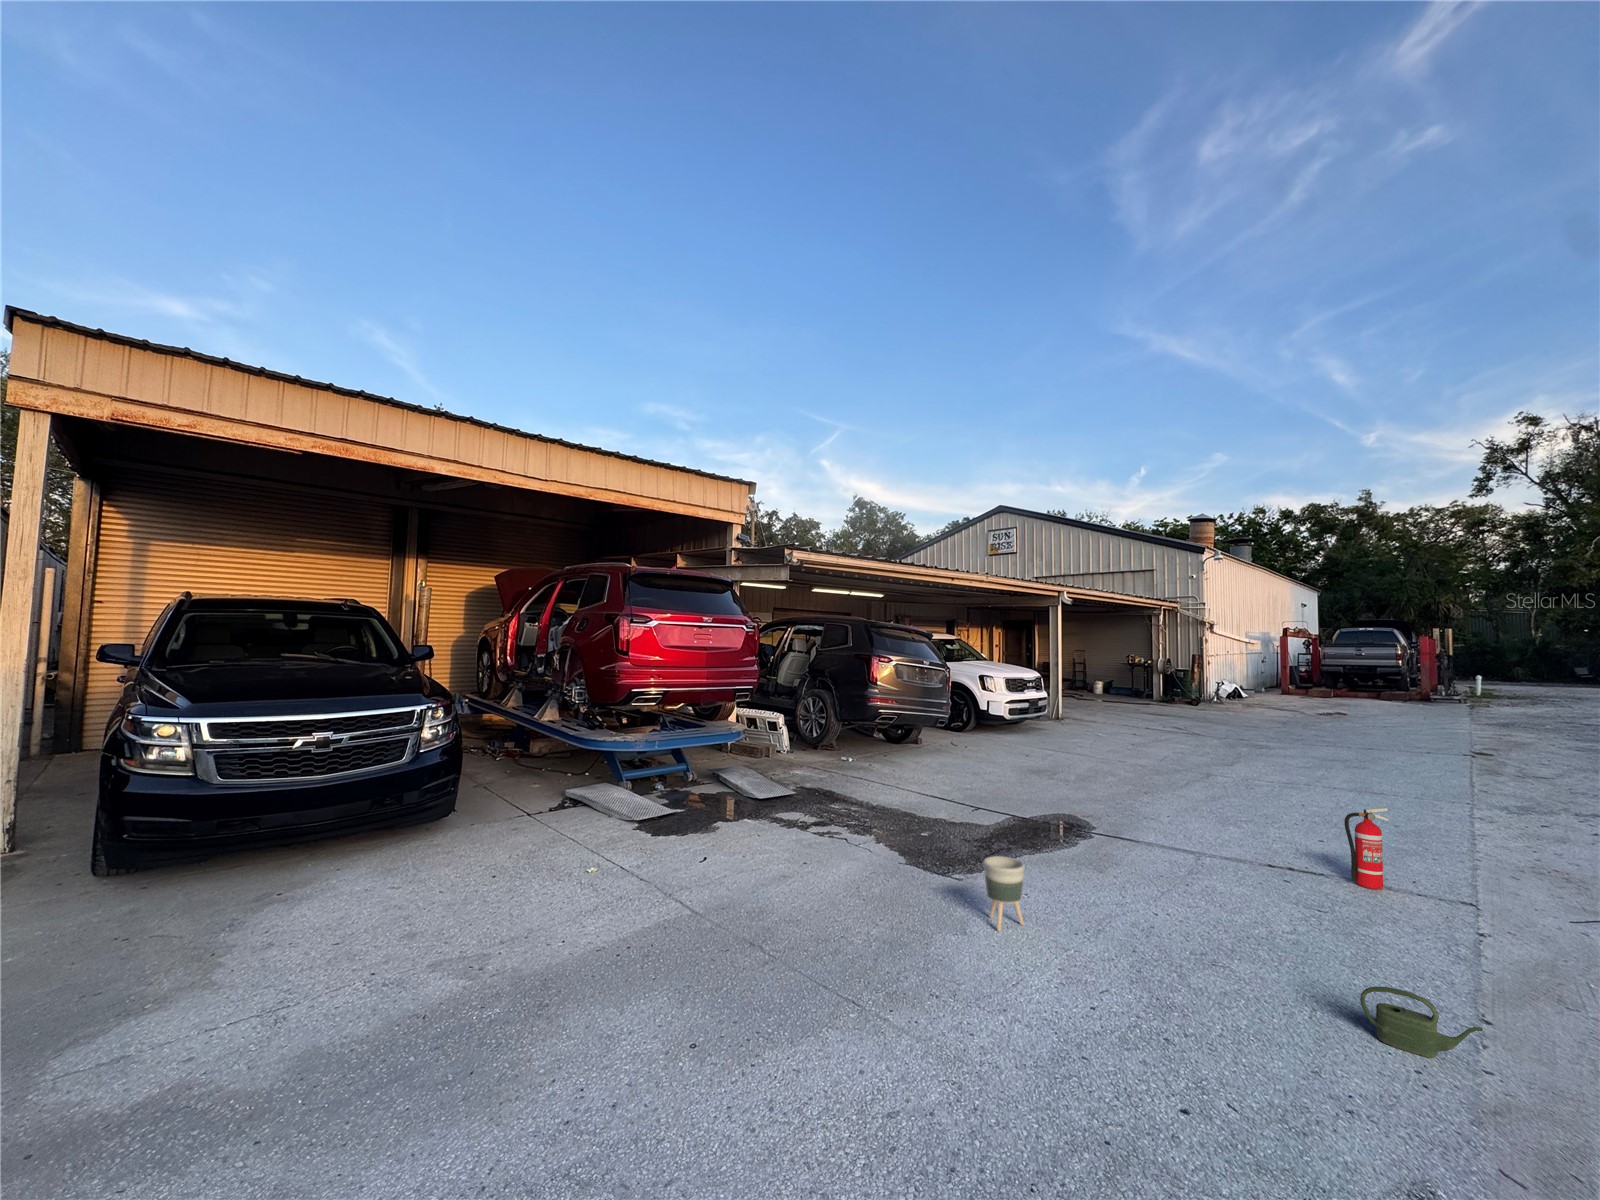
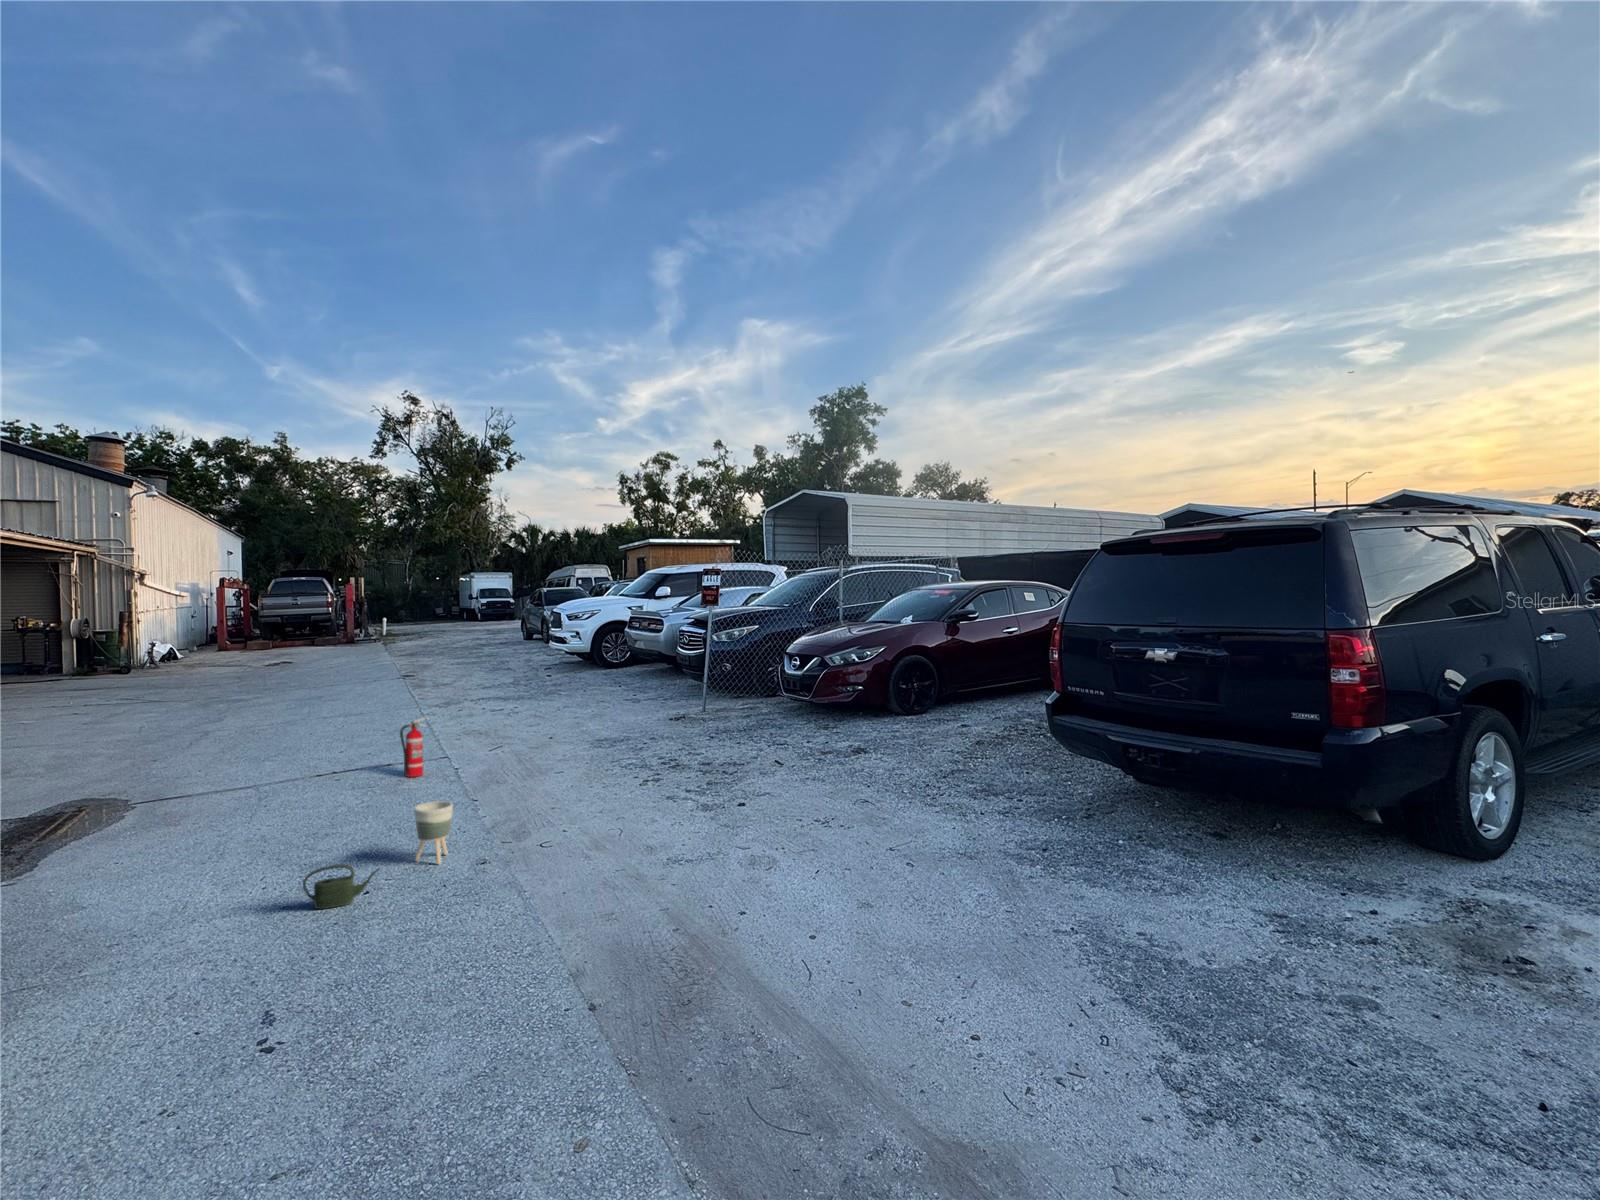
planter: present [983,856,1025,931] -> present [414,801,453,864]
watering can: present [1360,987,1482,1058] -> present [303,864,380,909]

